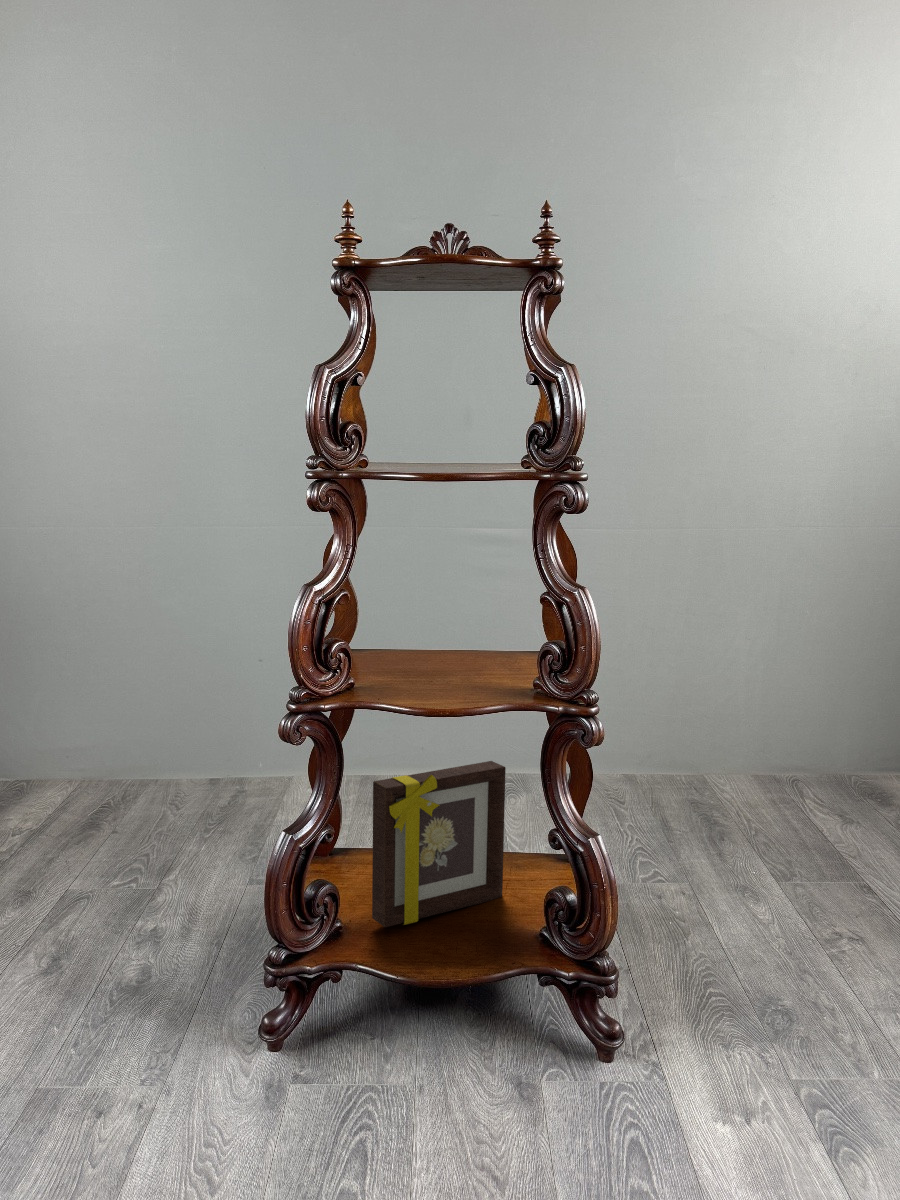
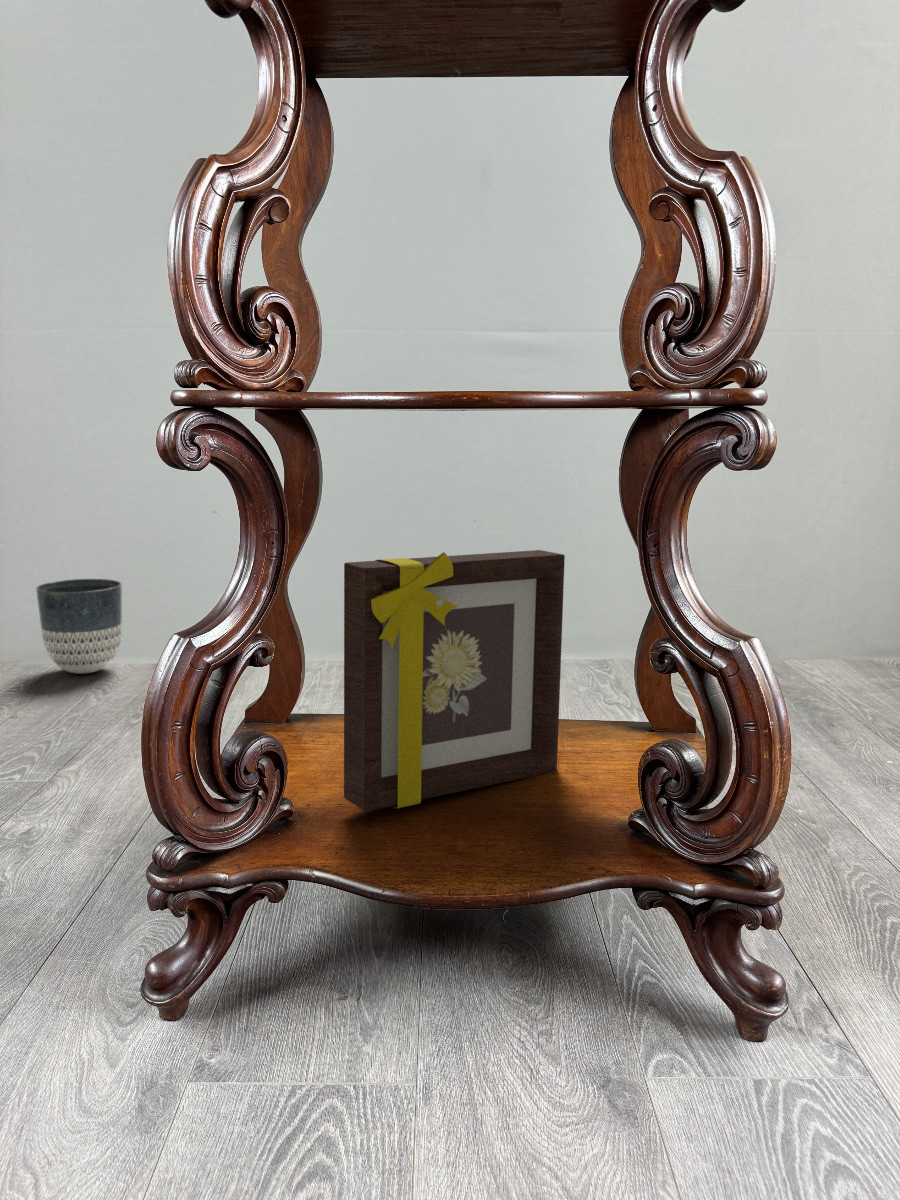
planter: none [124,715,188,791] -> present [36,579,122,674]

